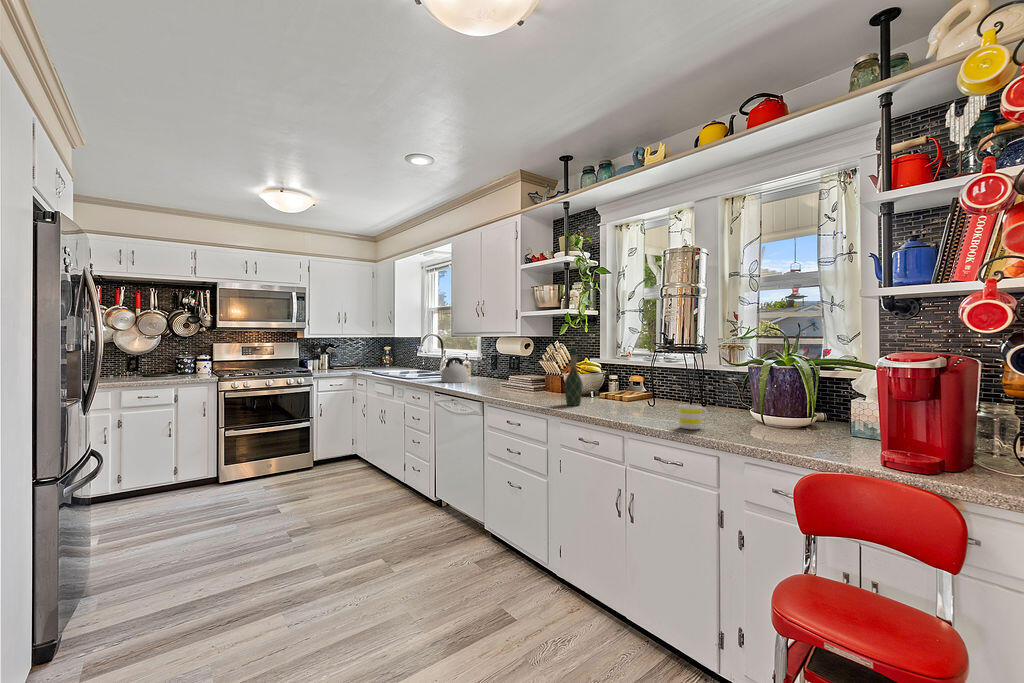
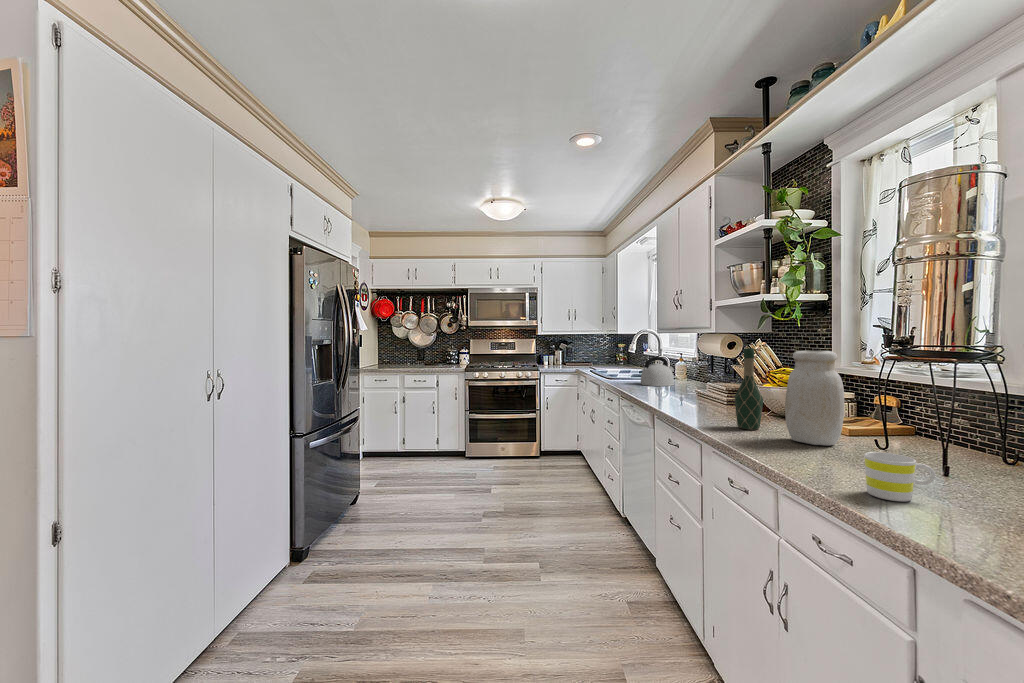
jar: none [603,349,636,409] -> present [785,351,844,445]

